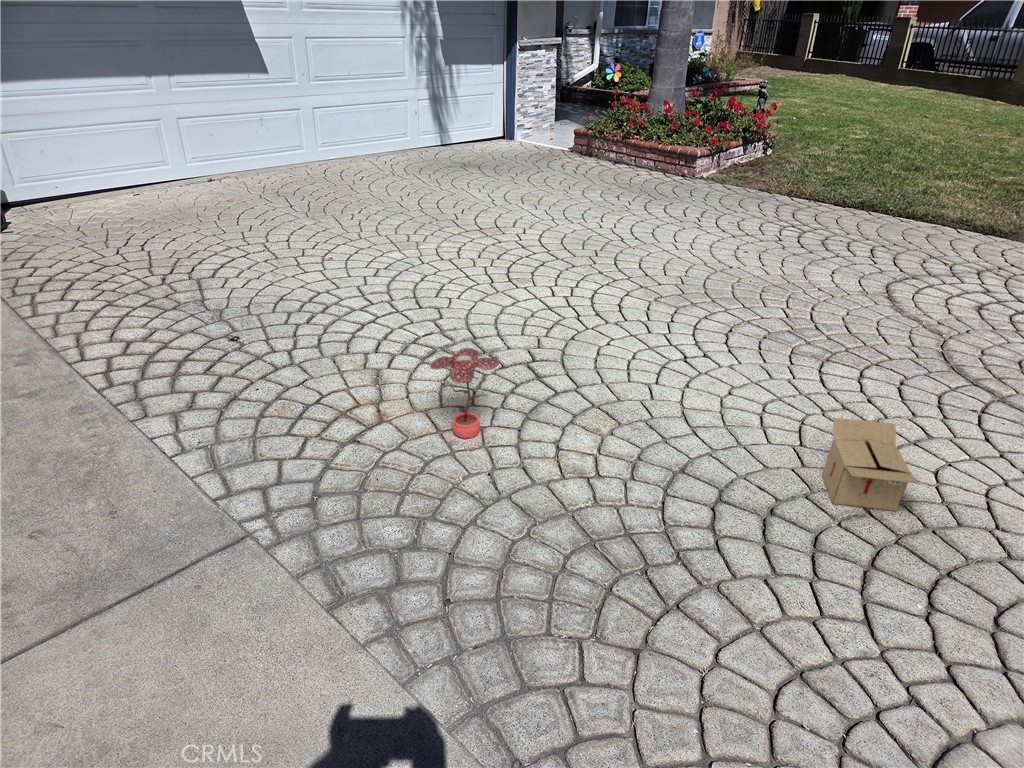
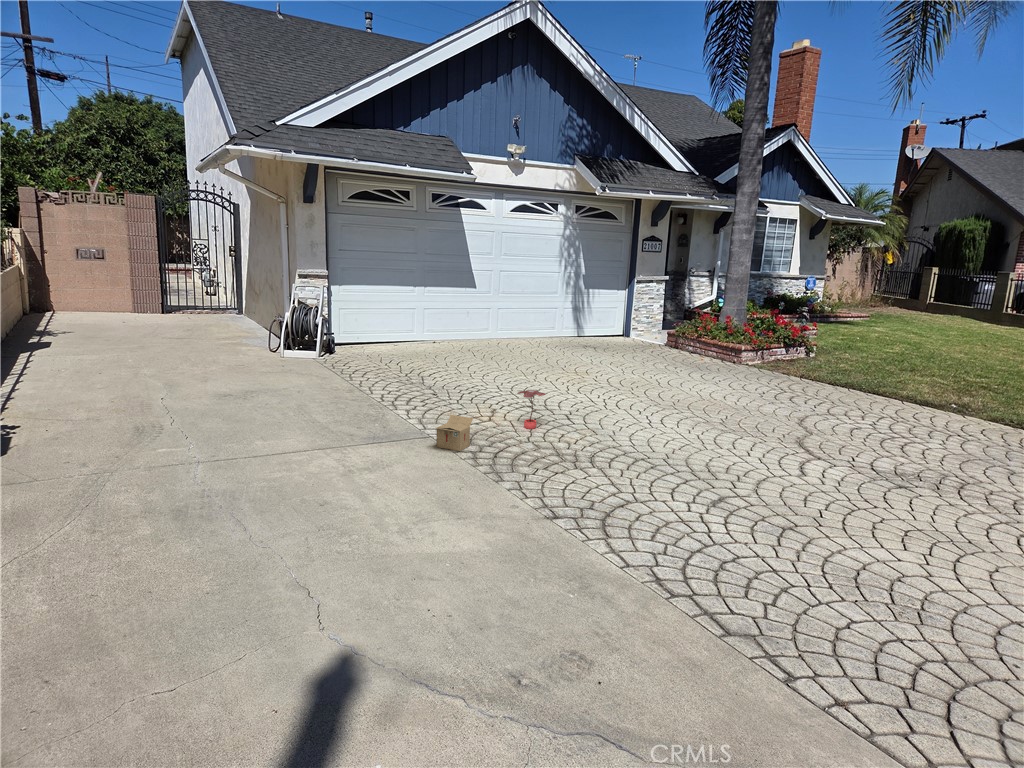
cardboard box: present [822,418,920,511] -> present [436,415,473,451]

